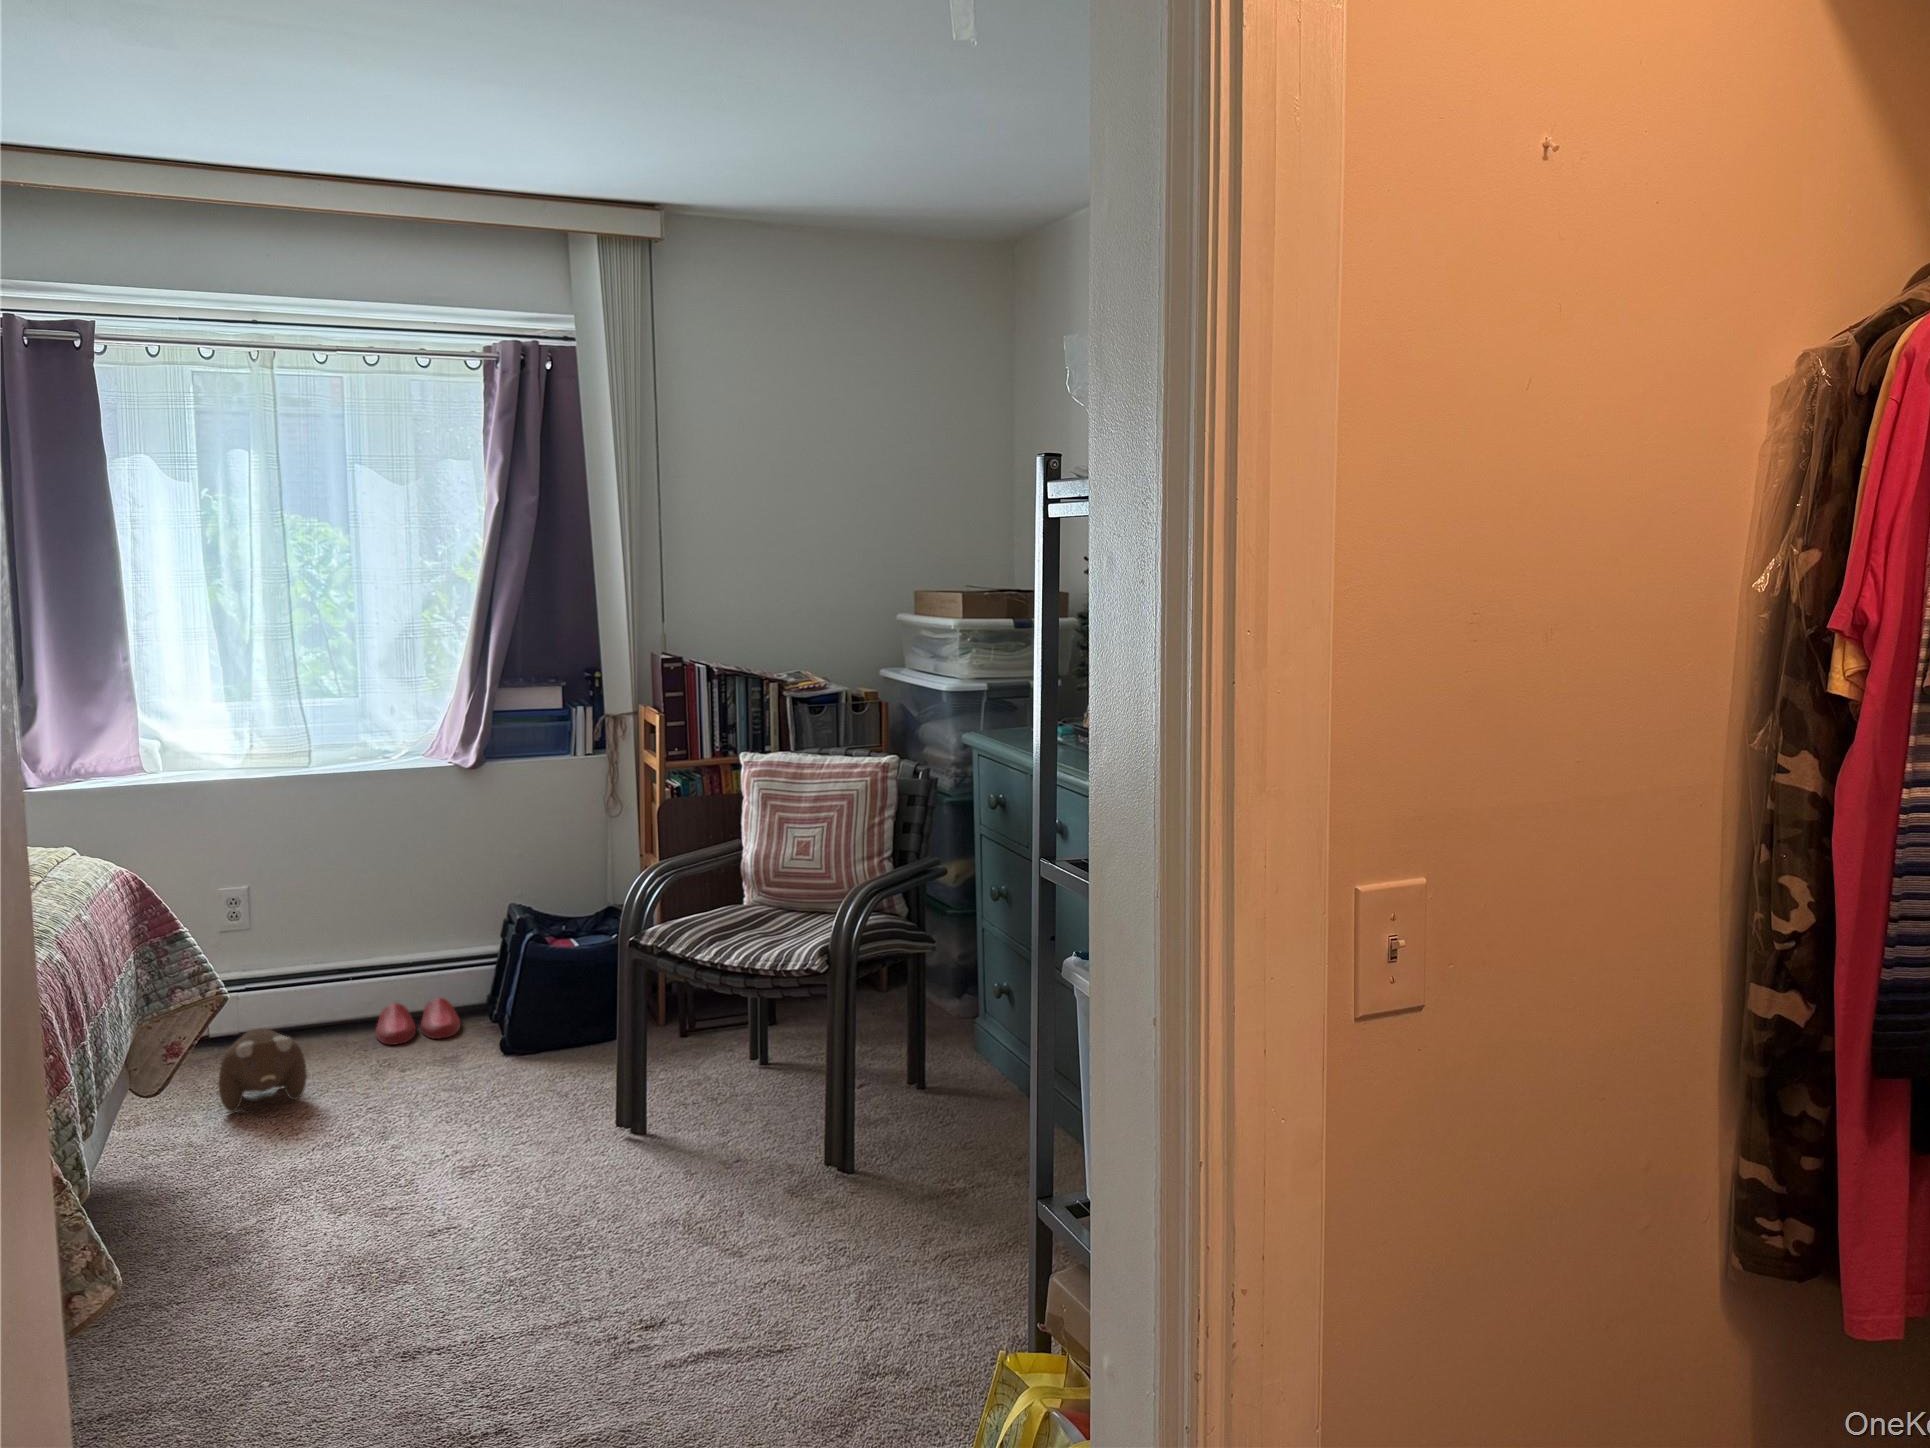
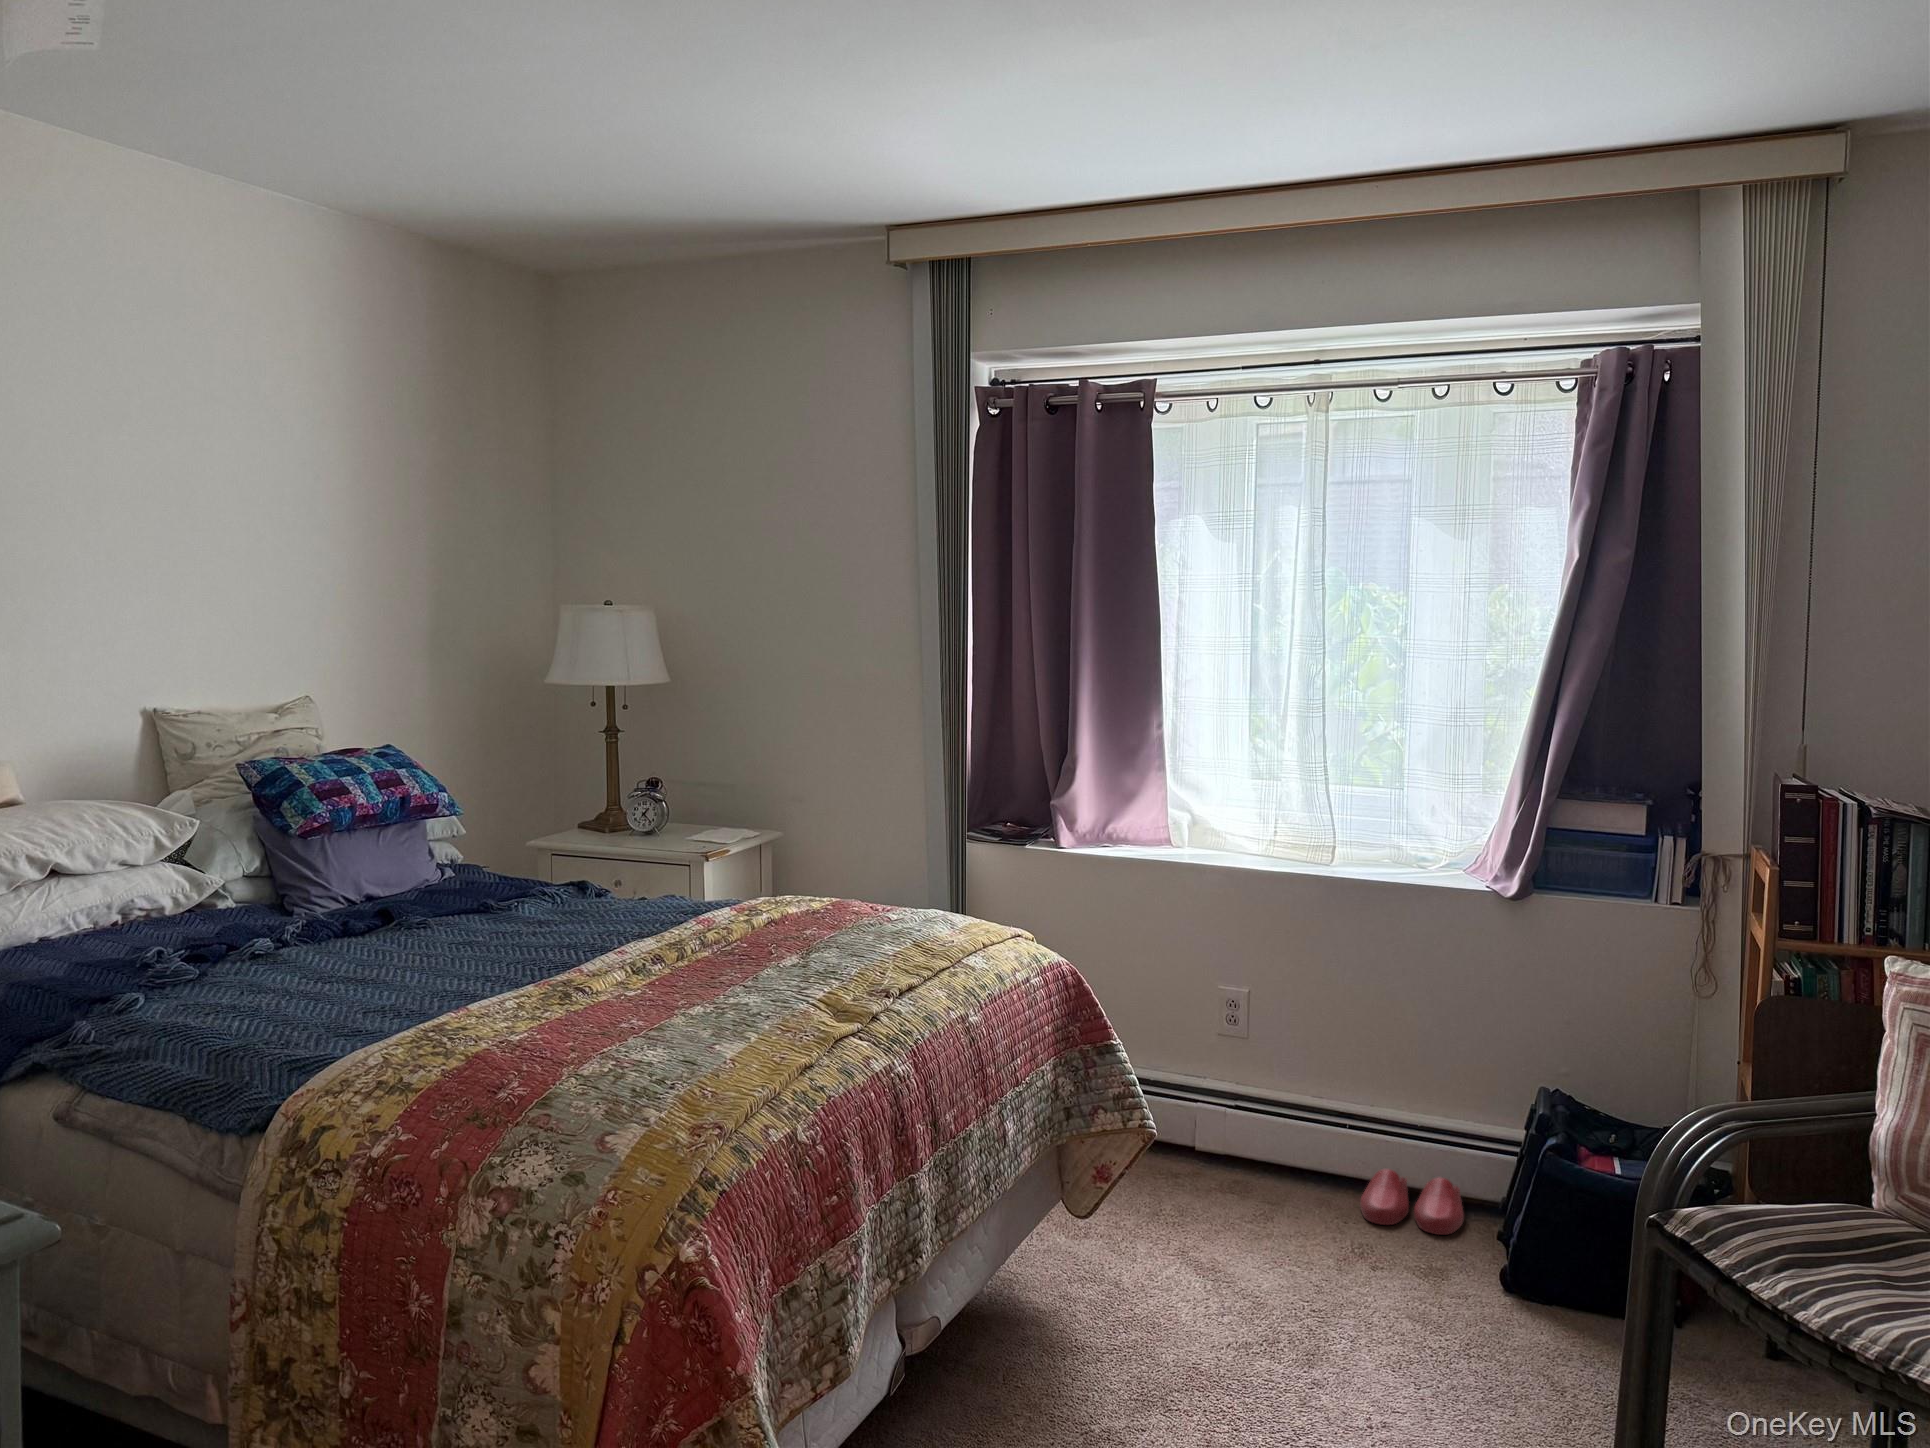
plush toy: present [219,1028,307,1112] -> none [1158,1166,1252,1265]

